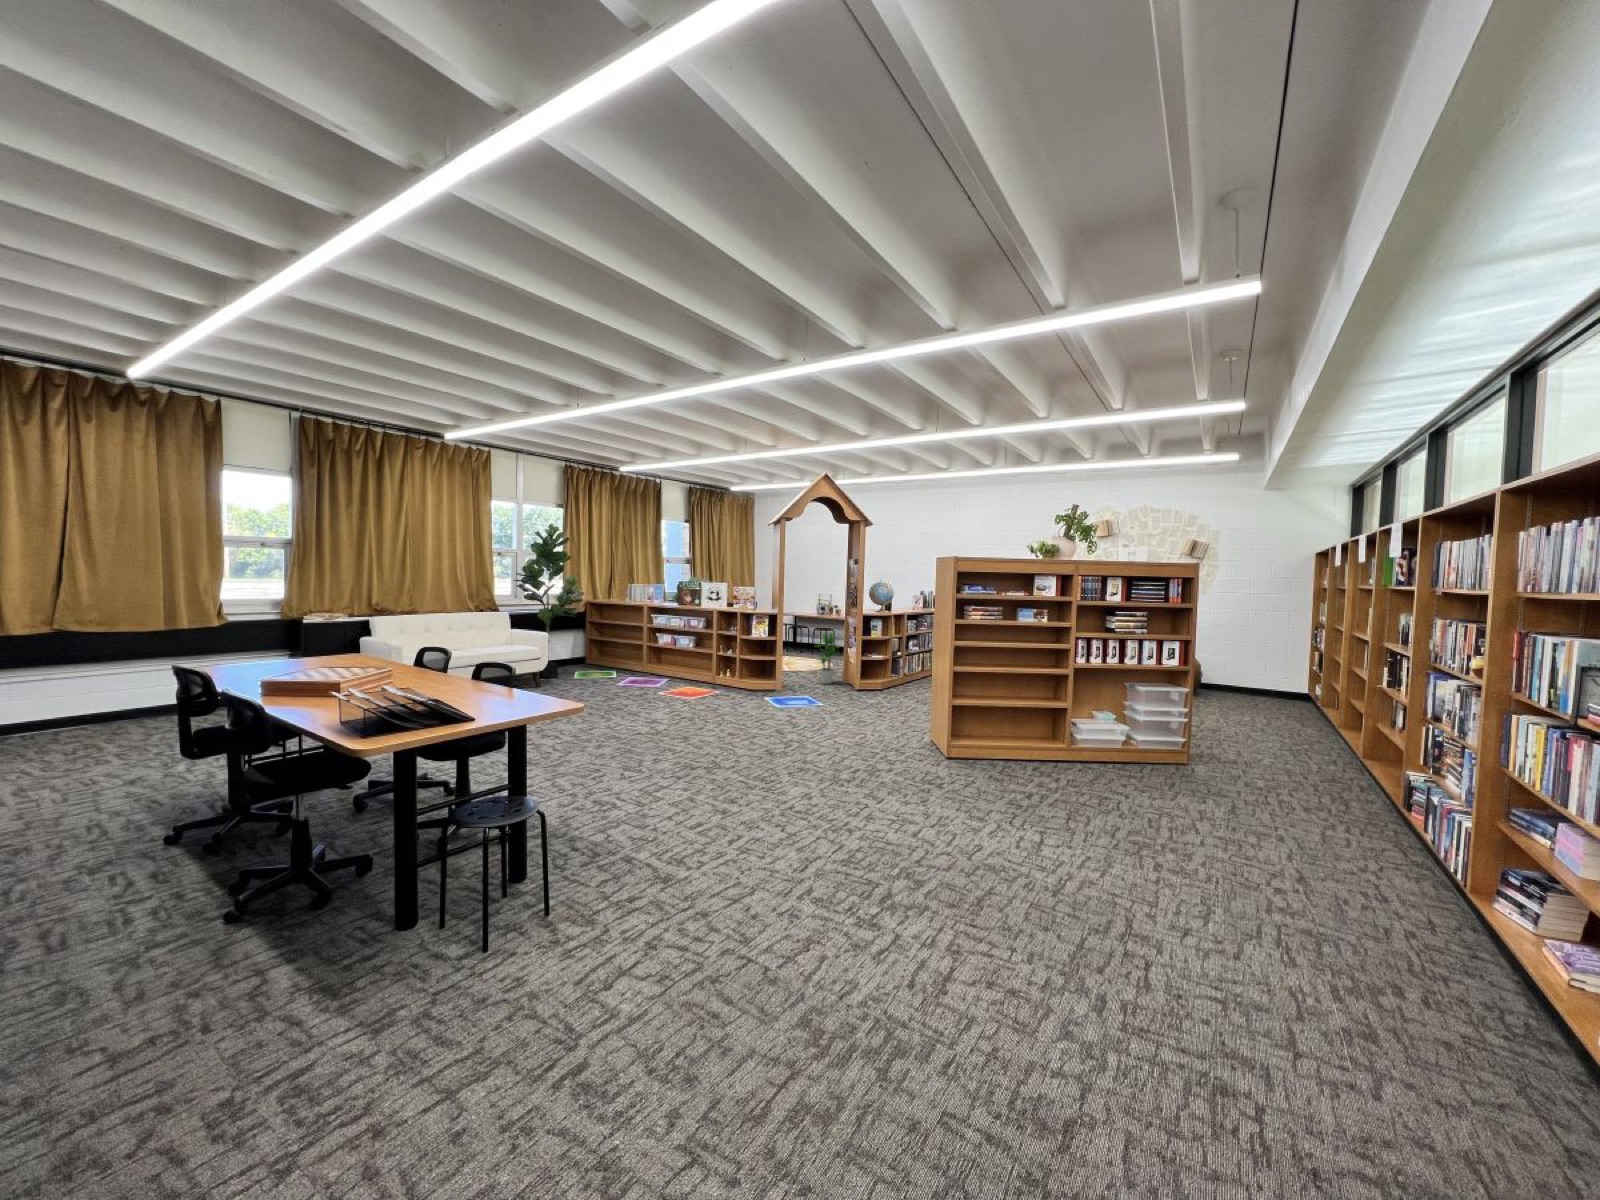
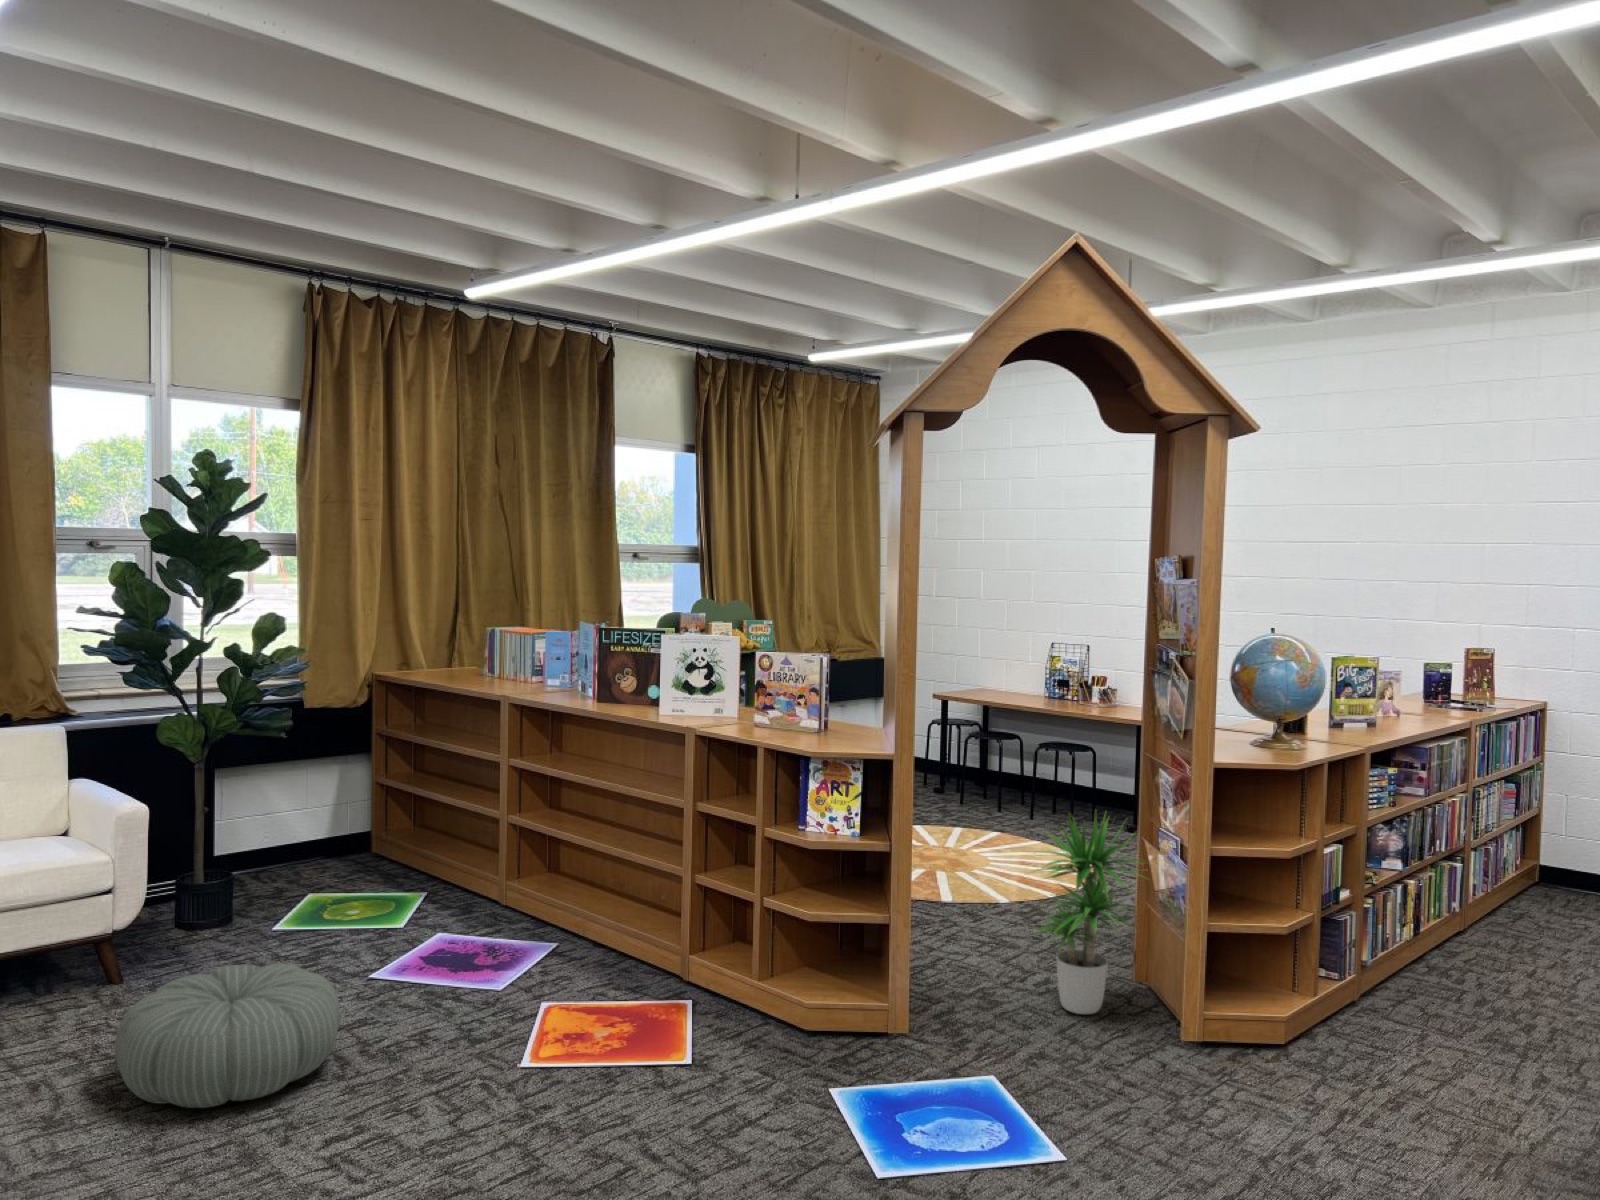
pouf: none [577,668,634,696] -> present [114,963,340,1108]

